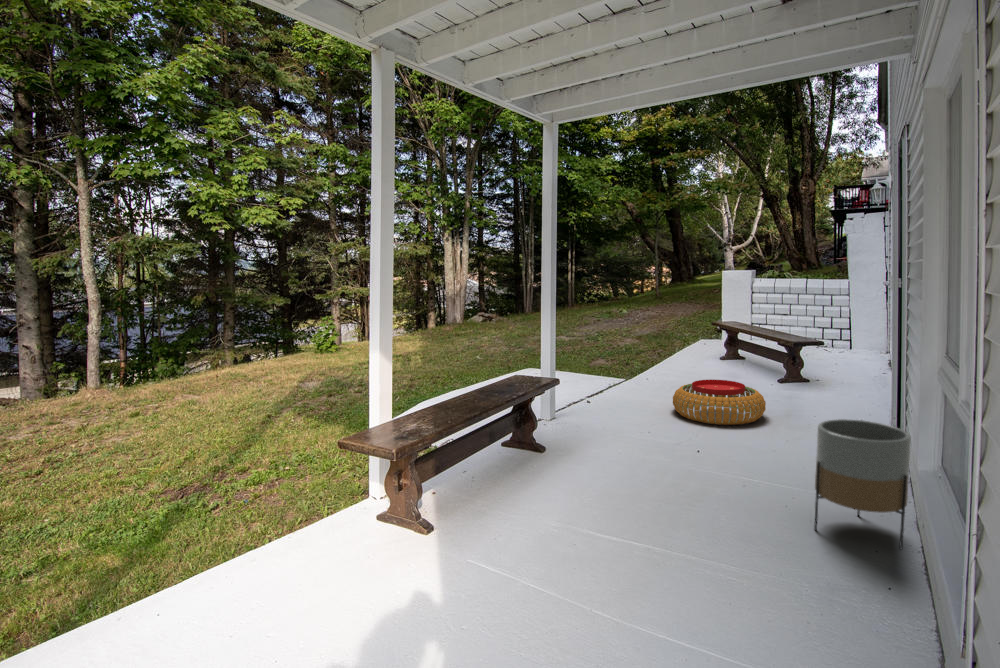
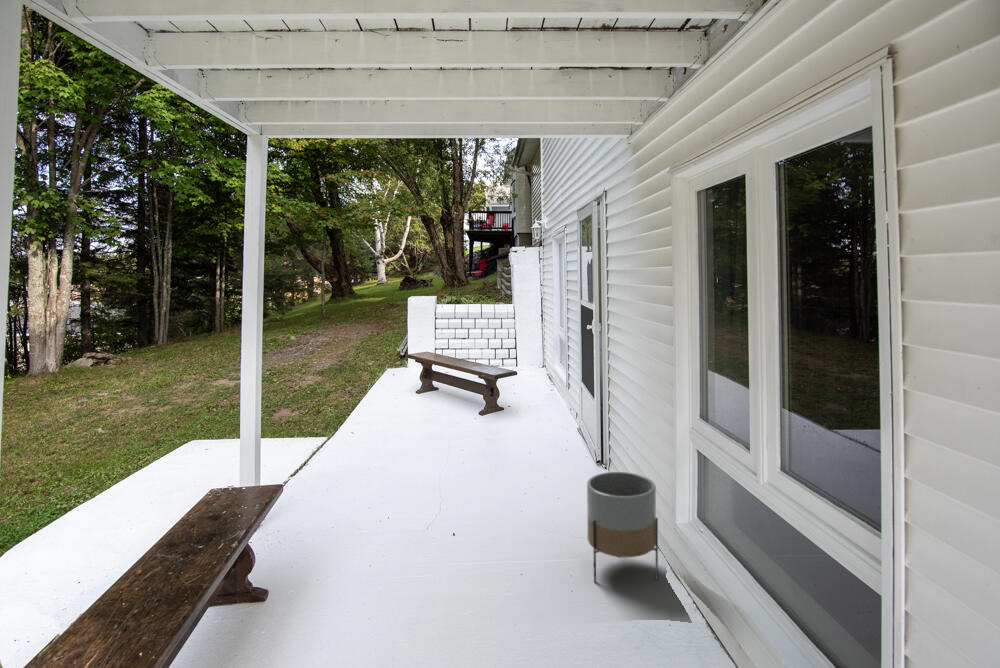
pouf: present [673,380,766,425] -> none [406,427,494,478]

